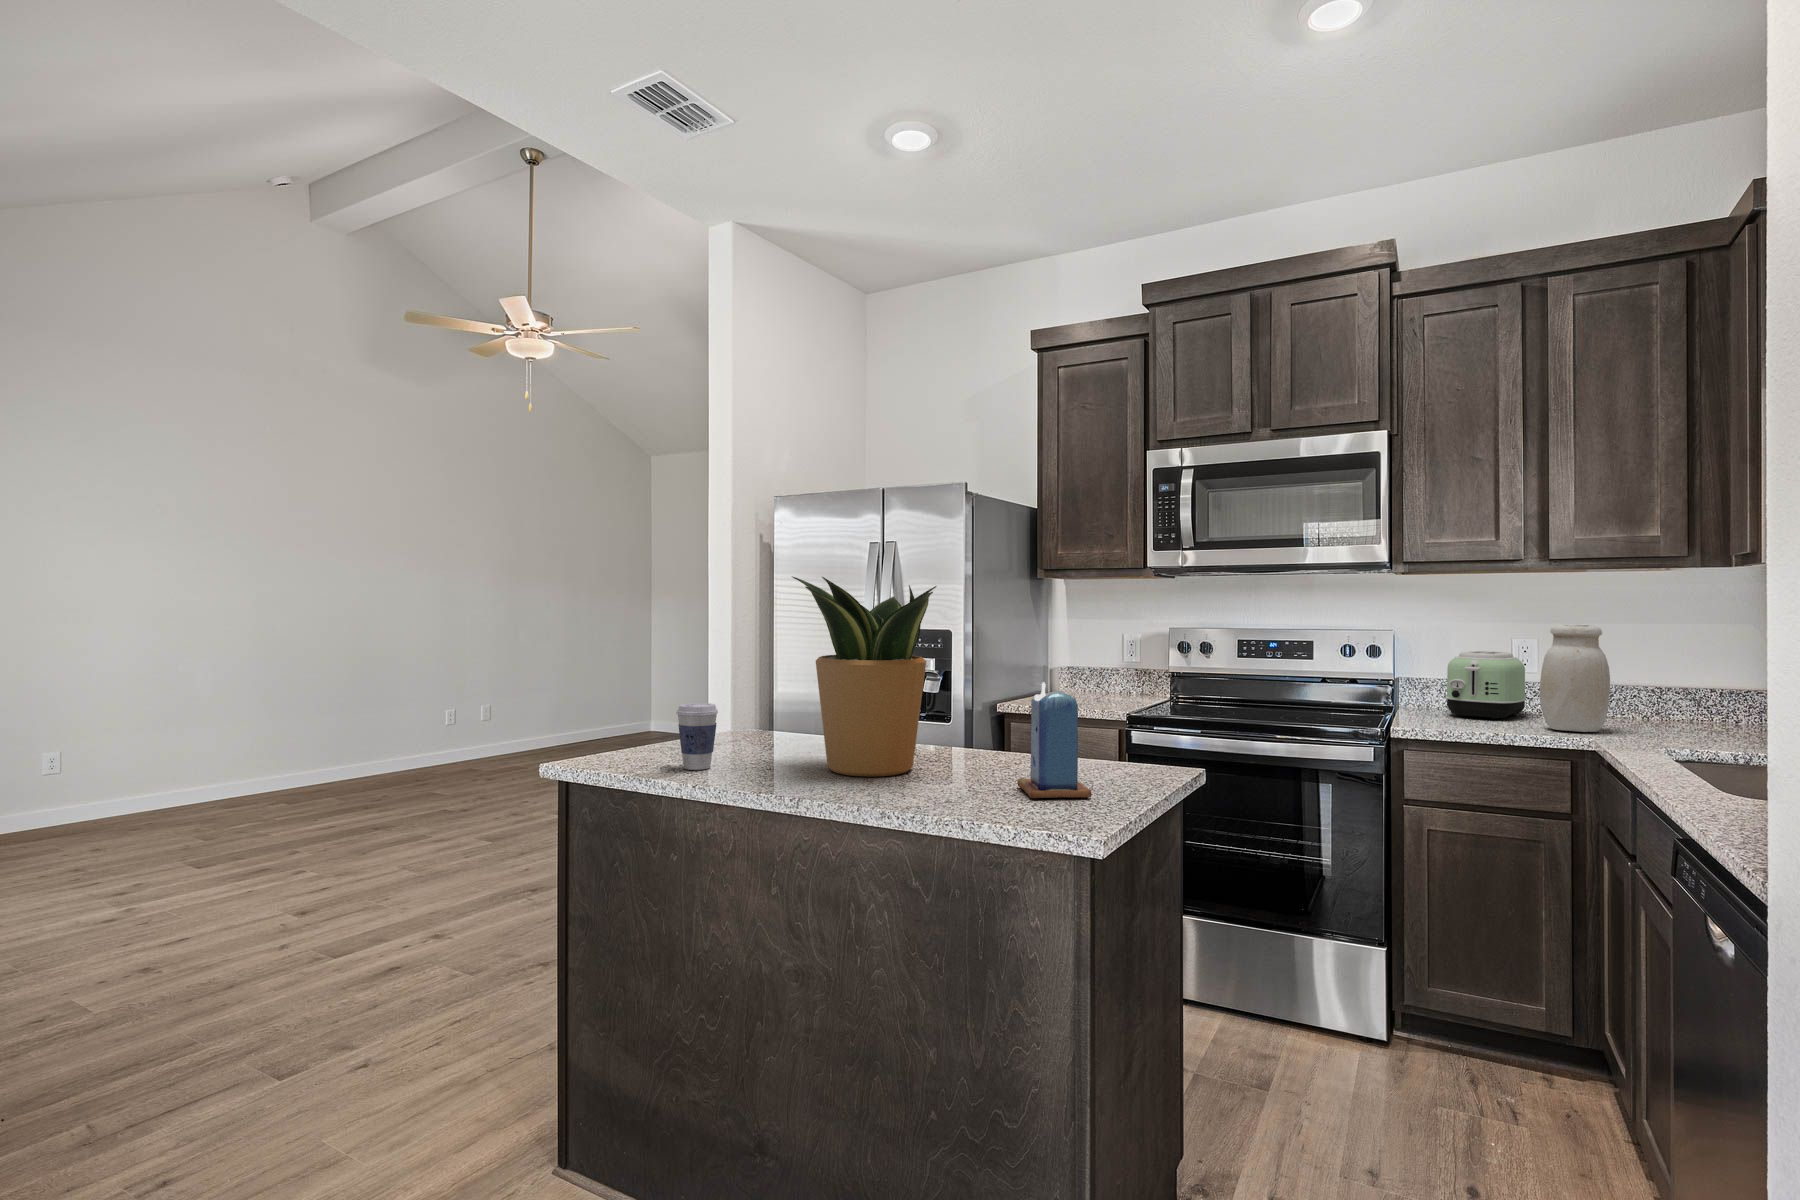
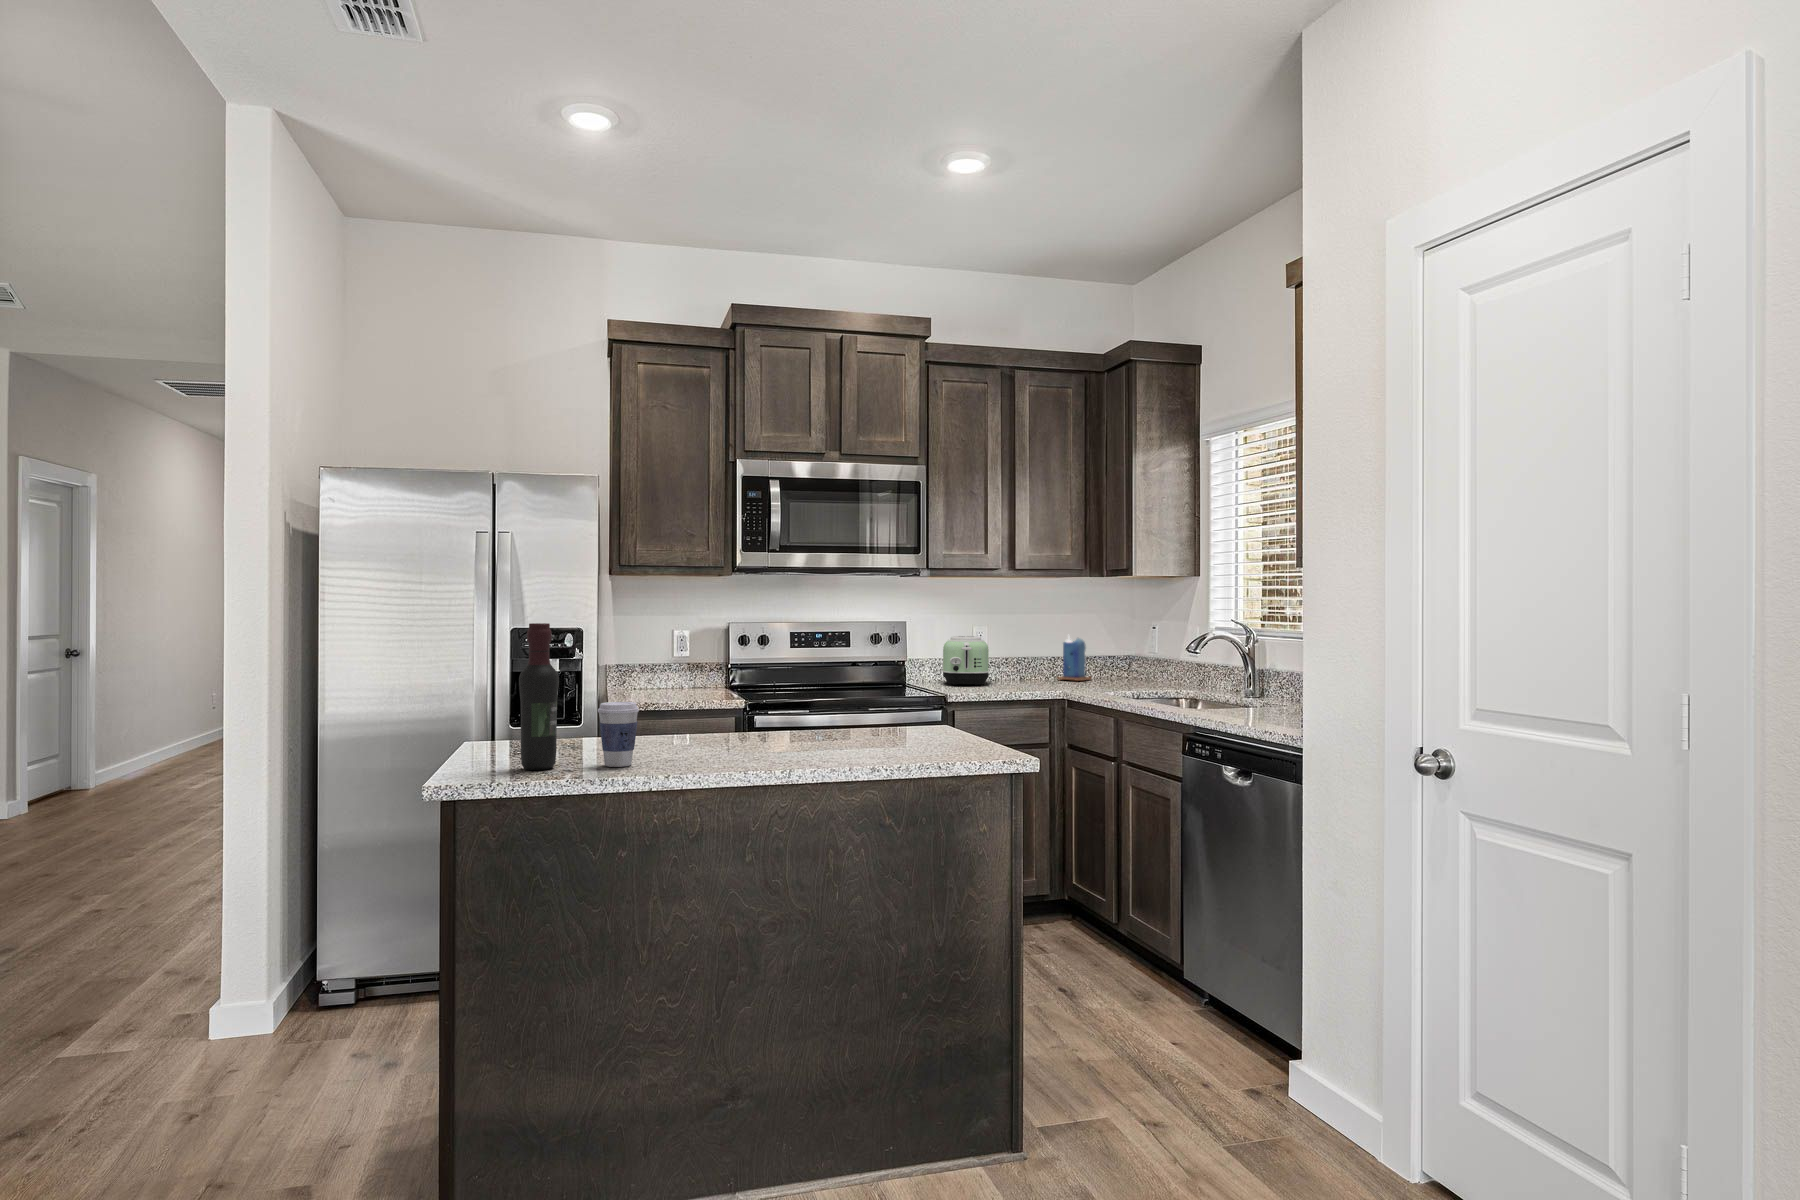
potted plant: present [793,577,937,777] -> none [676,577,845,754]
wine bottle: none [623,622,660,763] -> present [519,623,559,770]
jar: present [1540,625,1610,732] -> none [1013,615,1053,689]
candle: present [1017,682,1091,798] -> present [1057,636,1091,681]

